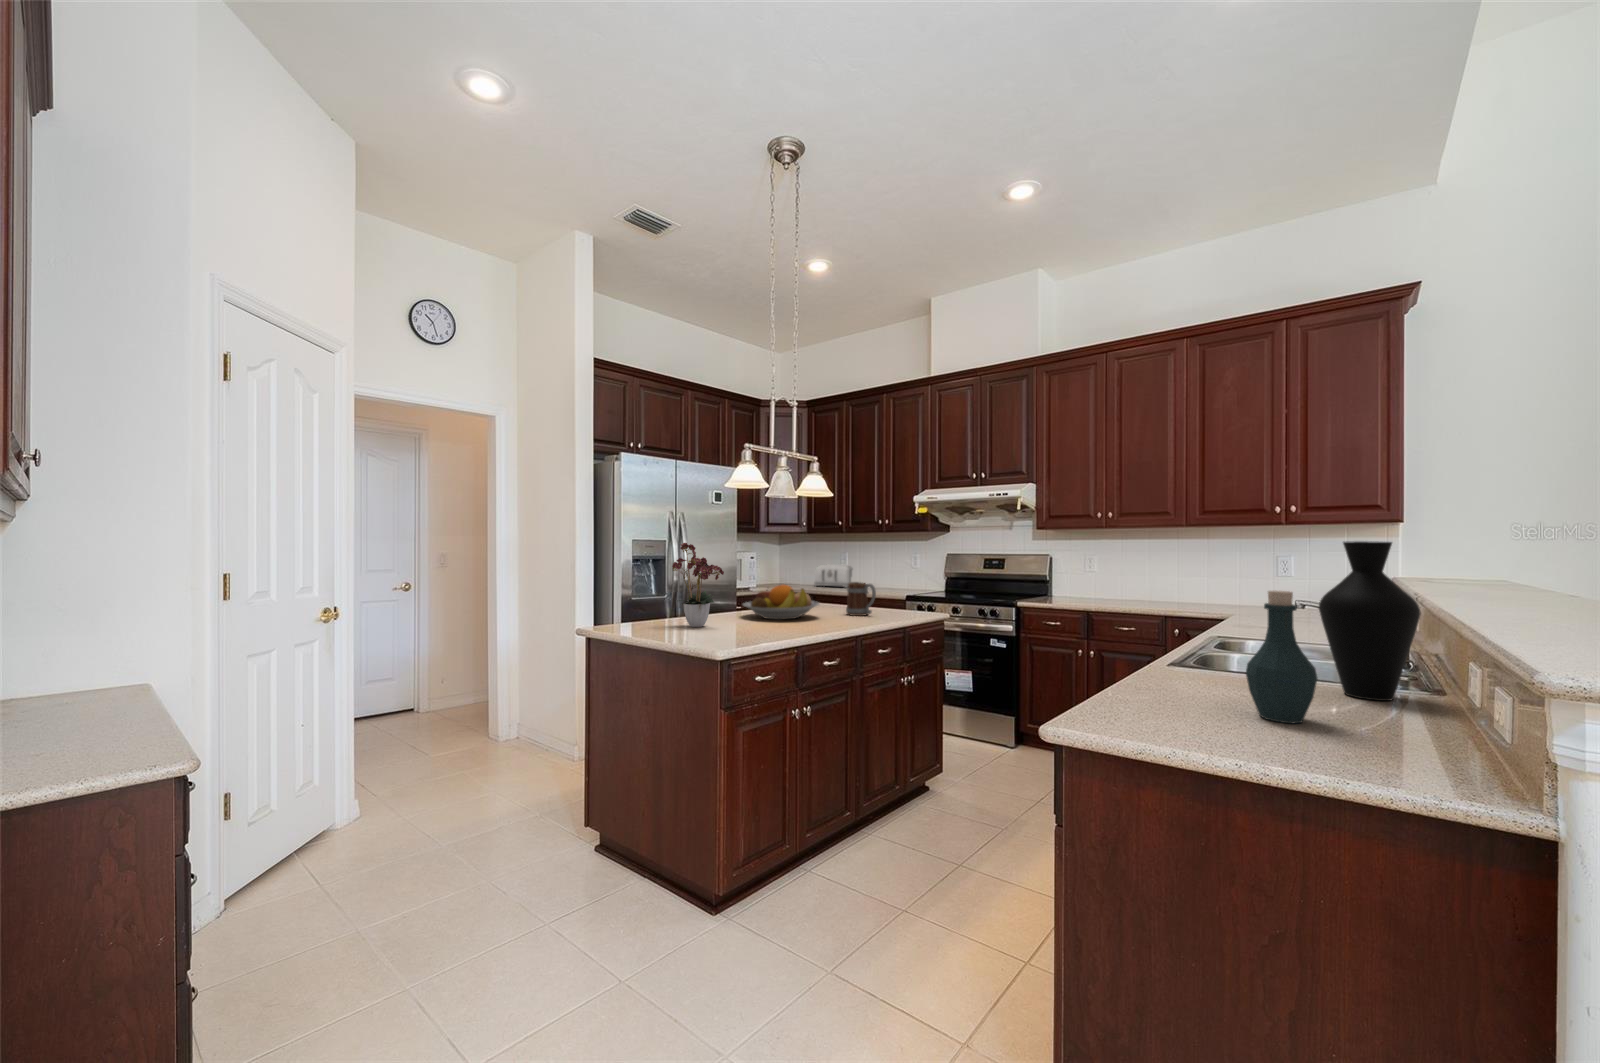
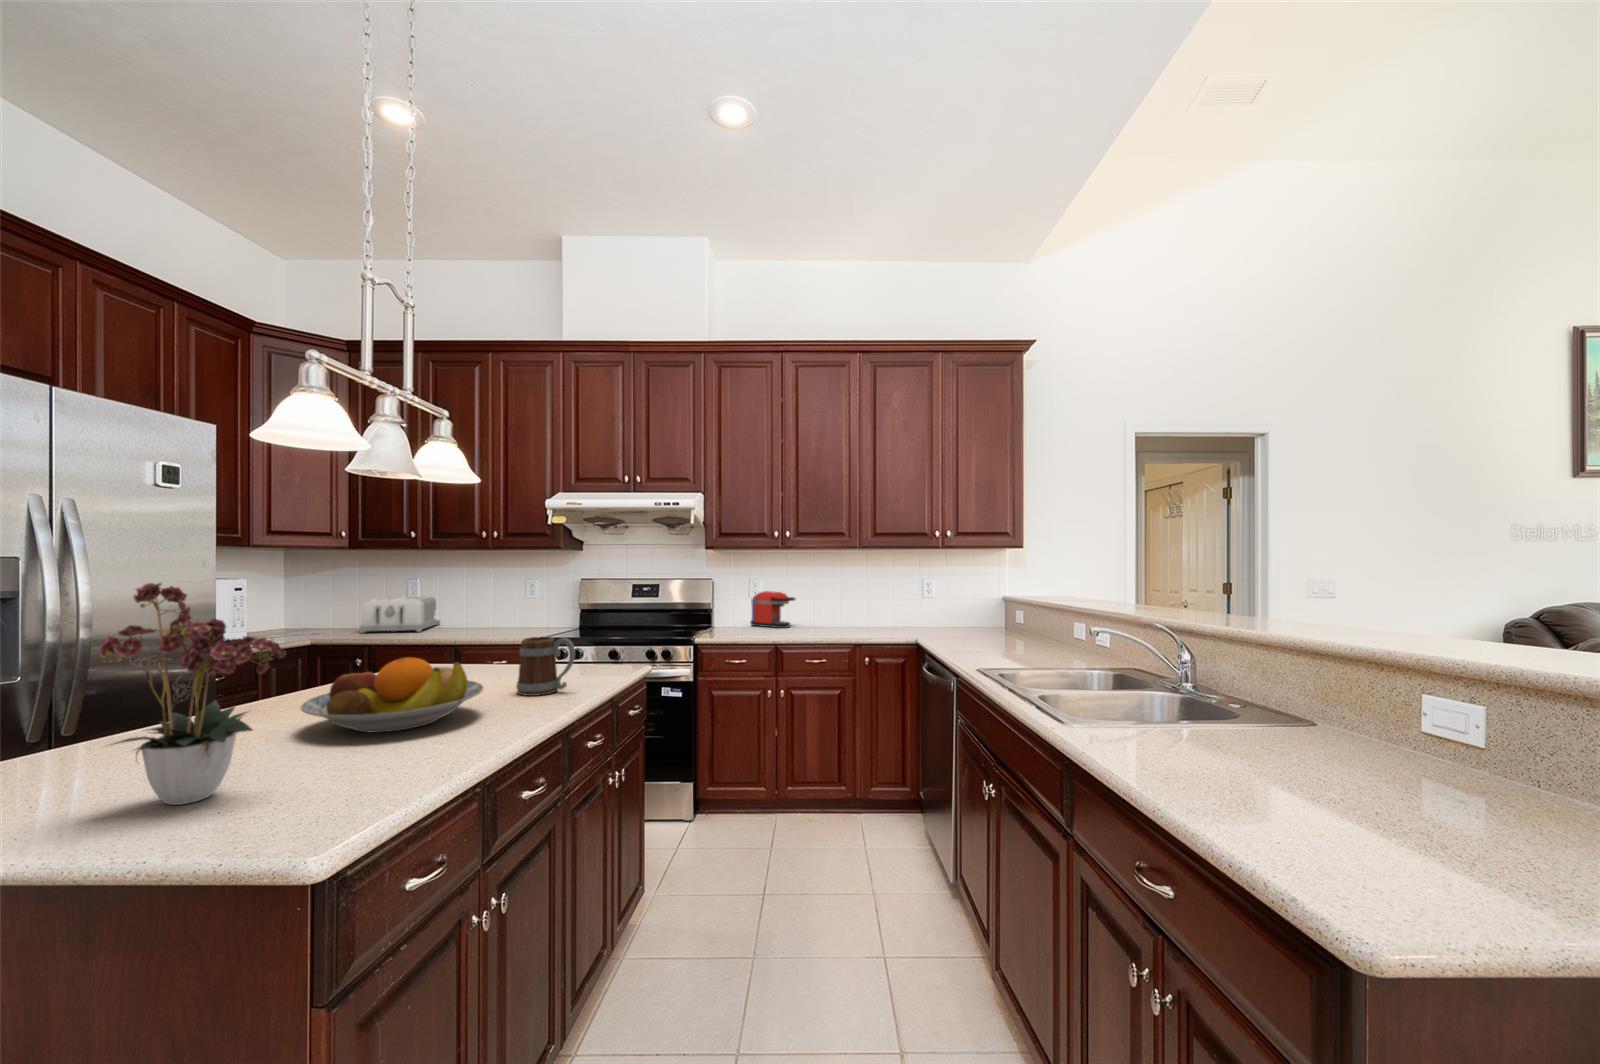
vase: present [1319,541,1420,701] -> none [1269,570,1379,752]
coffee maker: none [1088,568,1129,602] -> present [750,591,795,628]
bottle: present [1246,591,1317,723] -> none [1384,643,1494,831]

